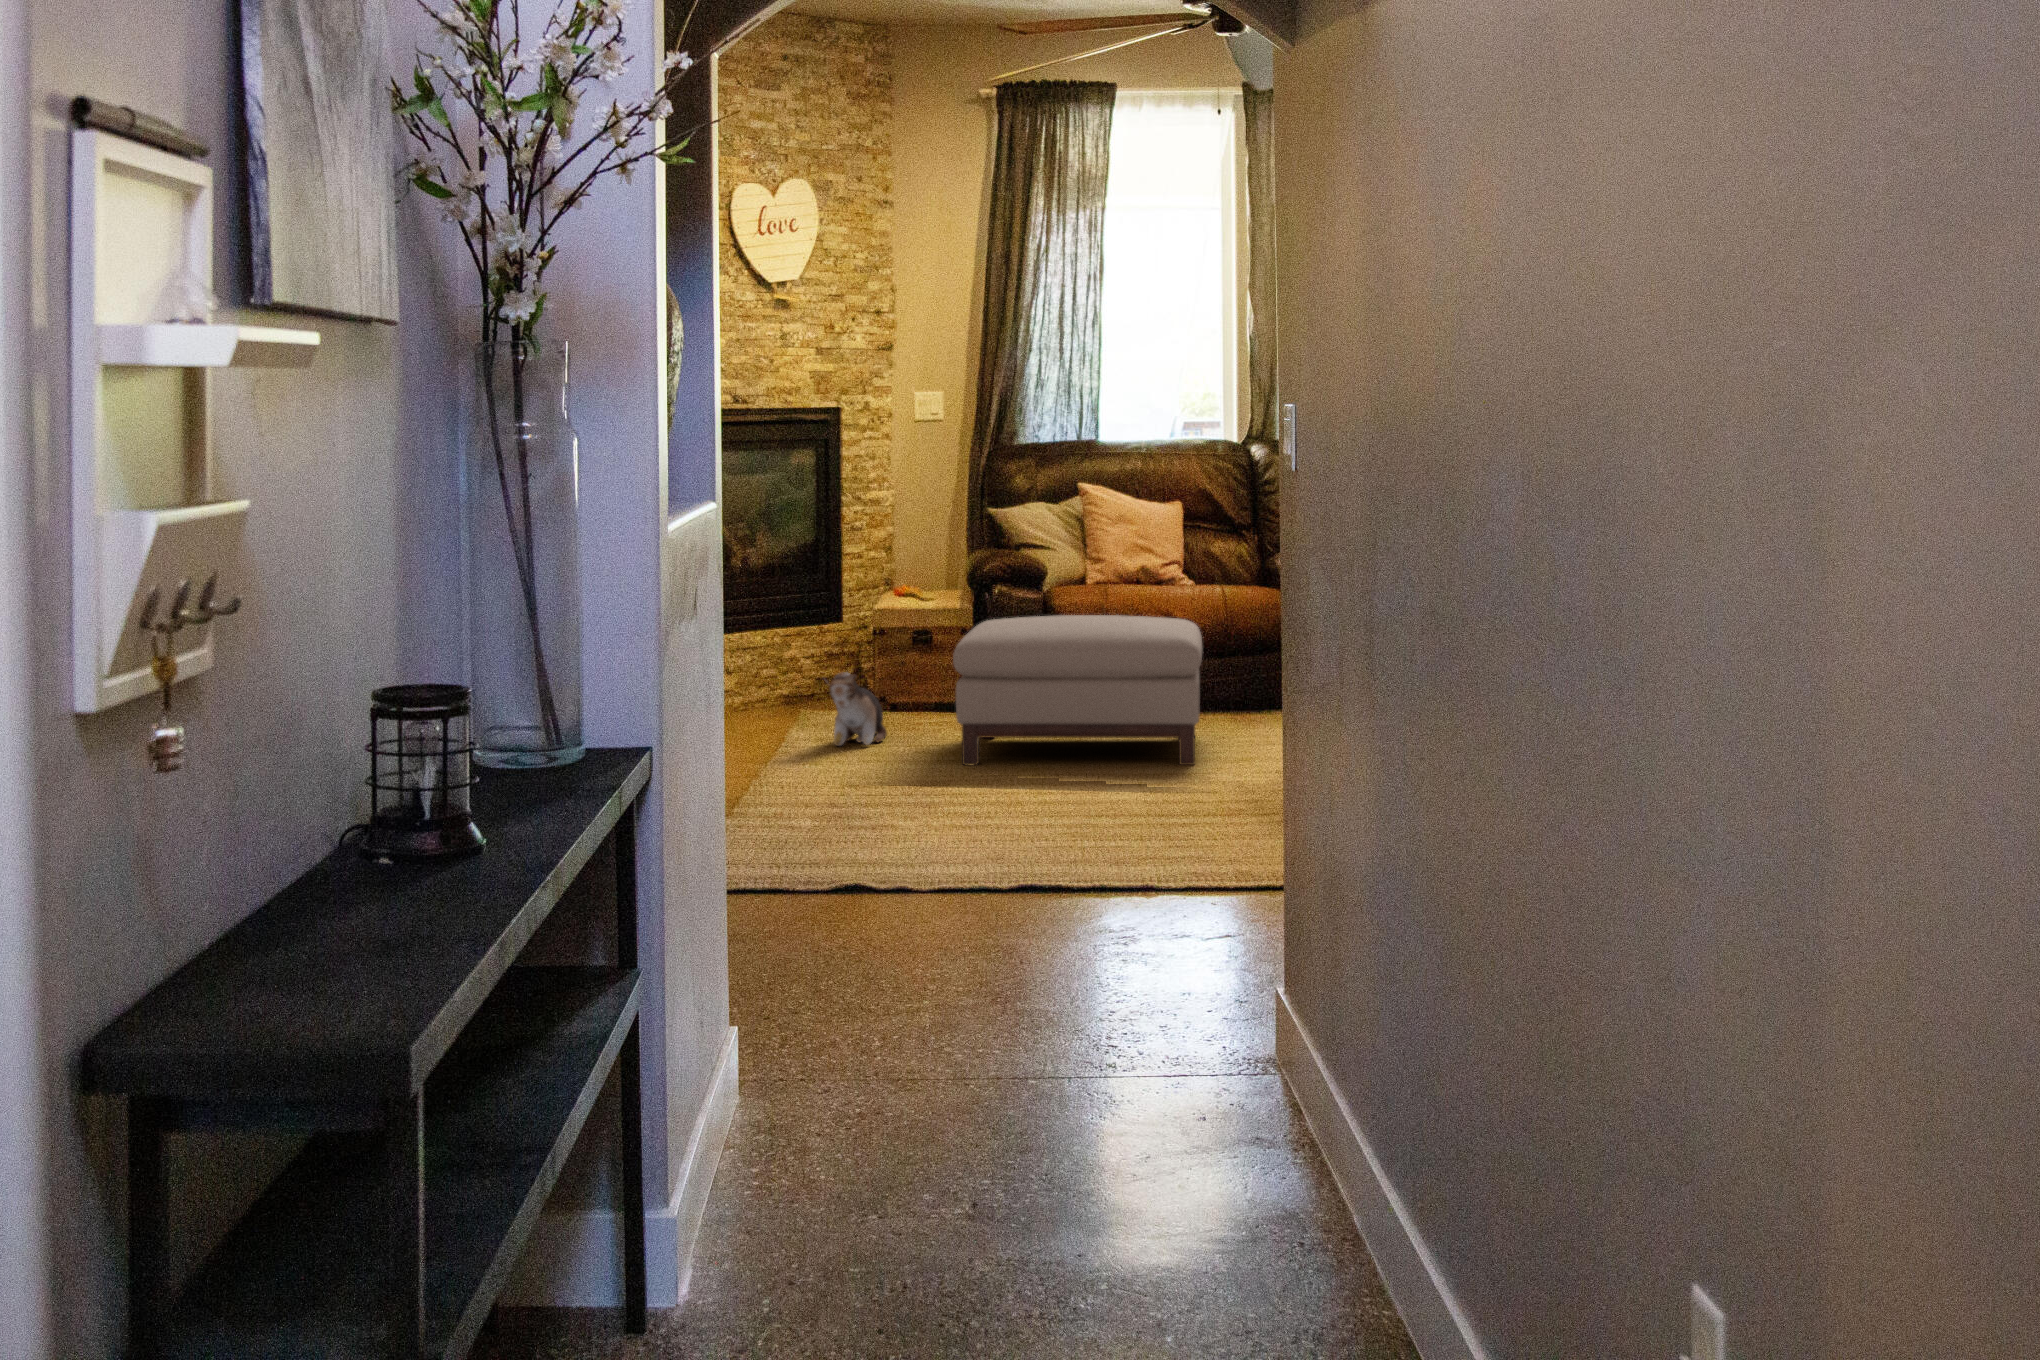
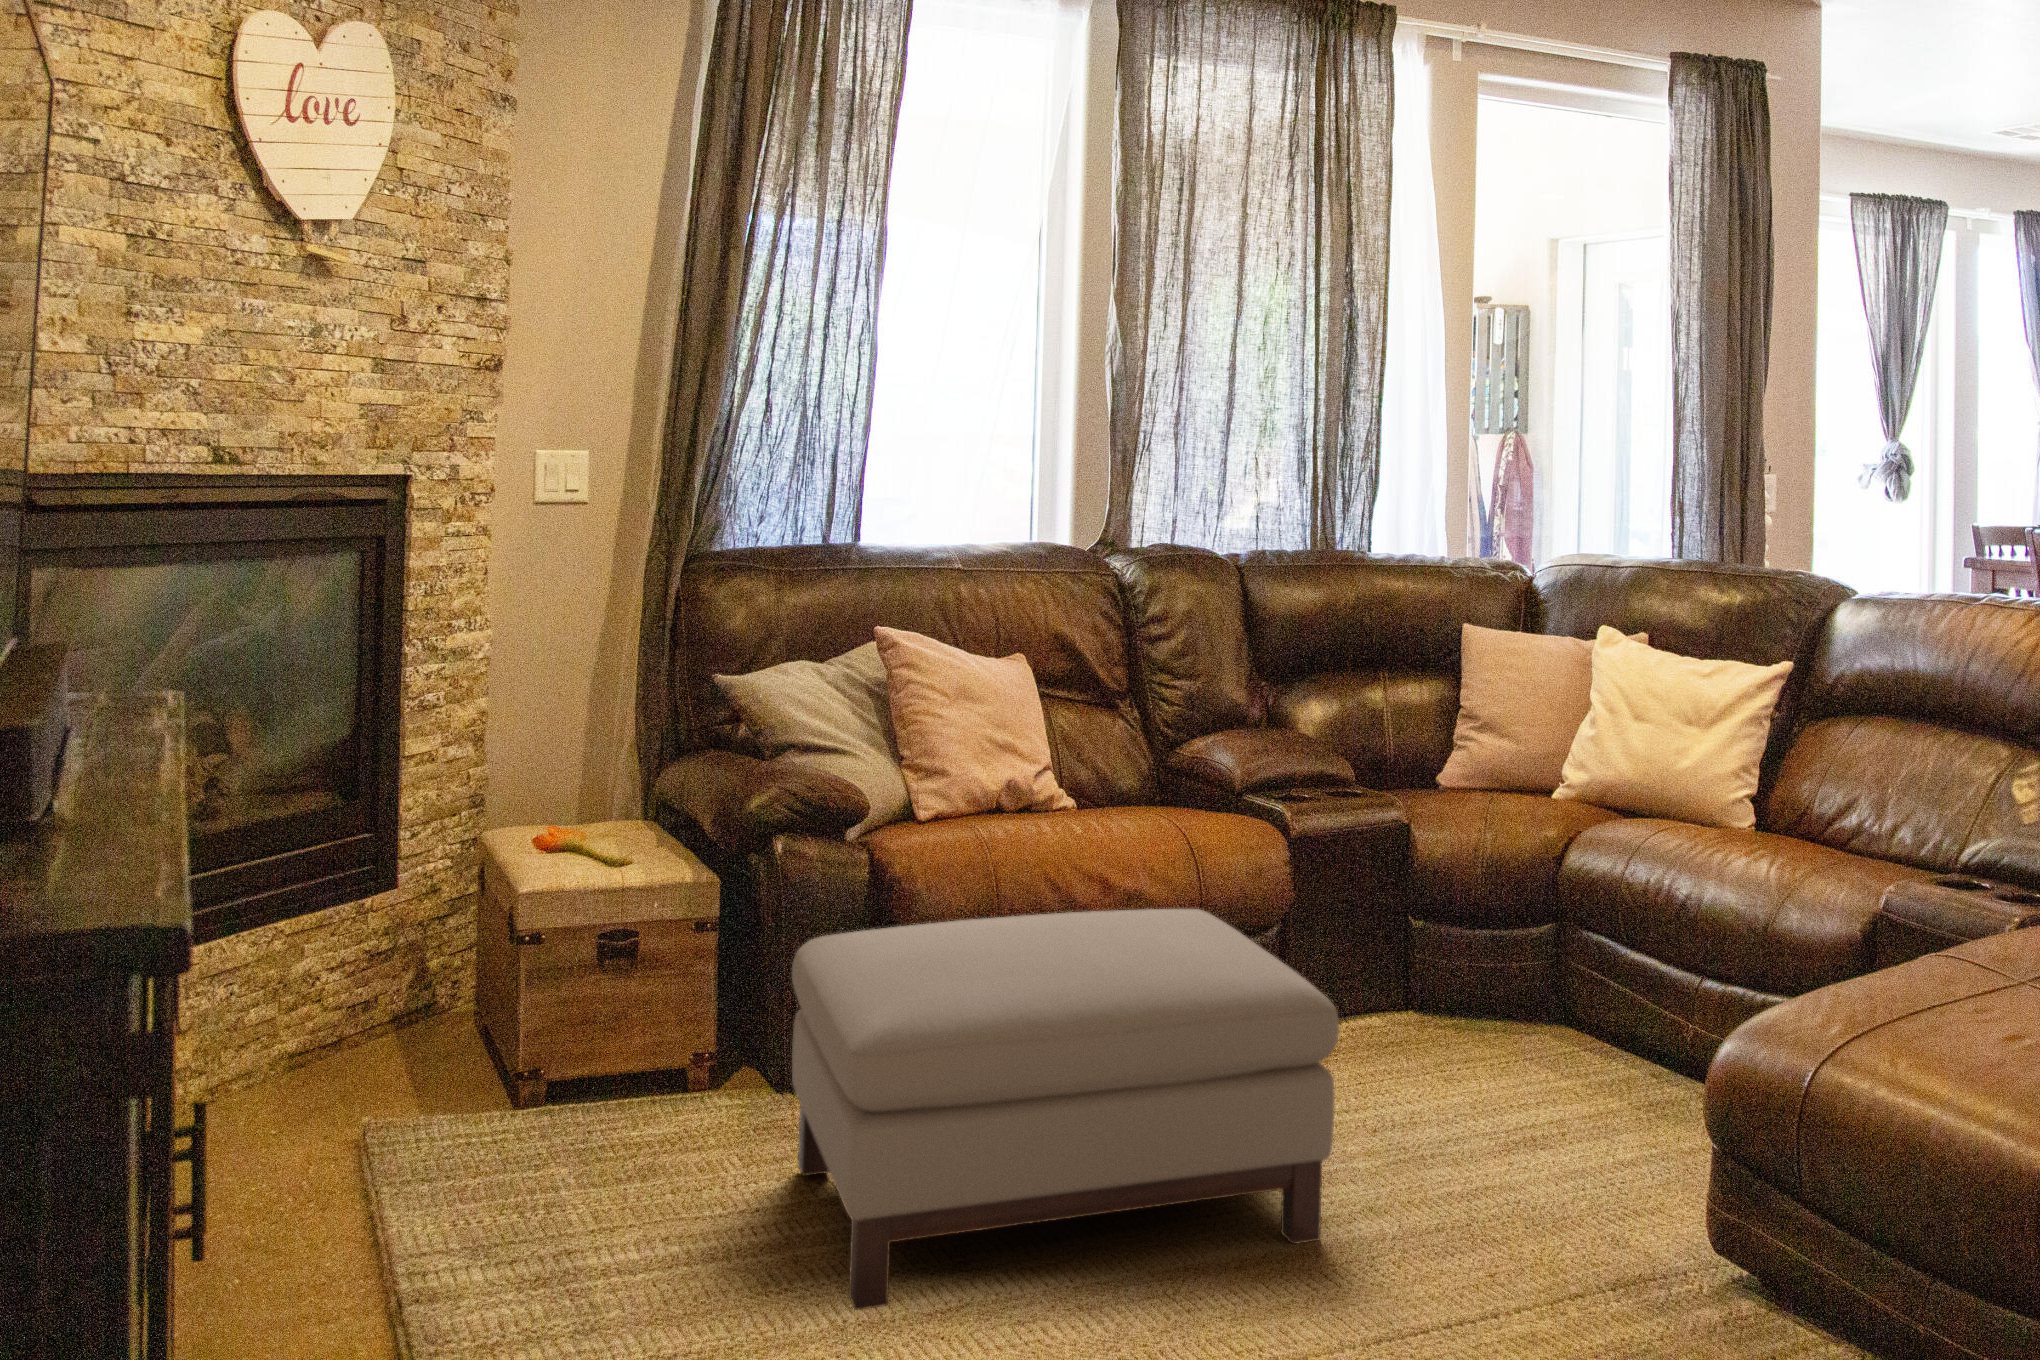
plush toy: present [826,672,887,746] -> none [486,1090,602,1257]

